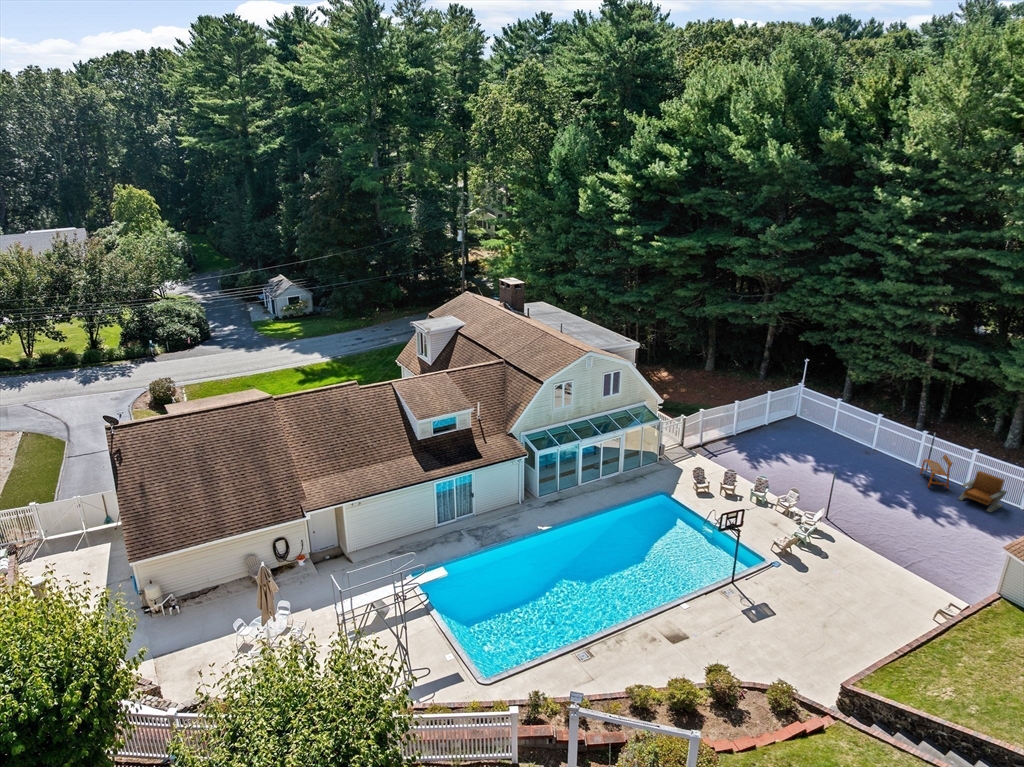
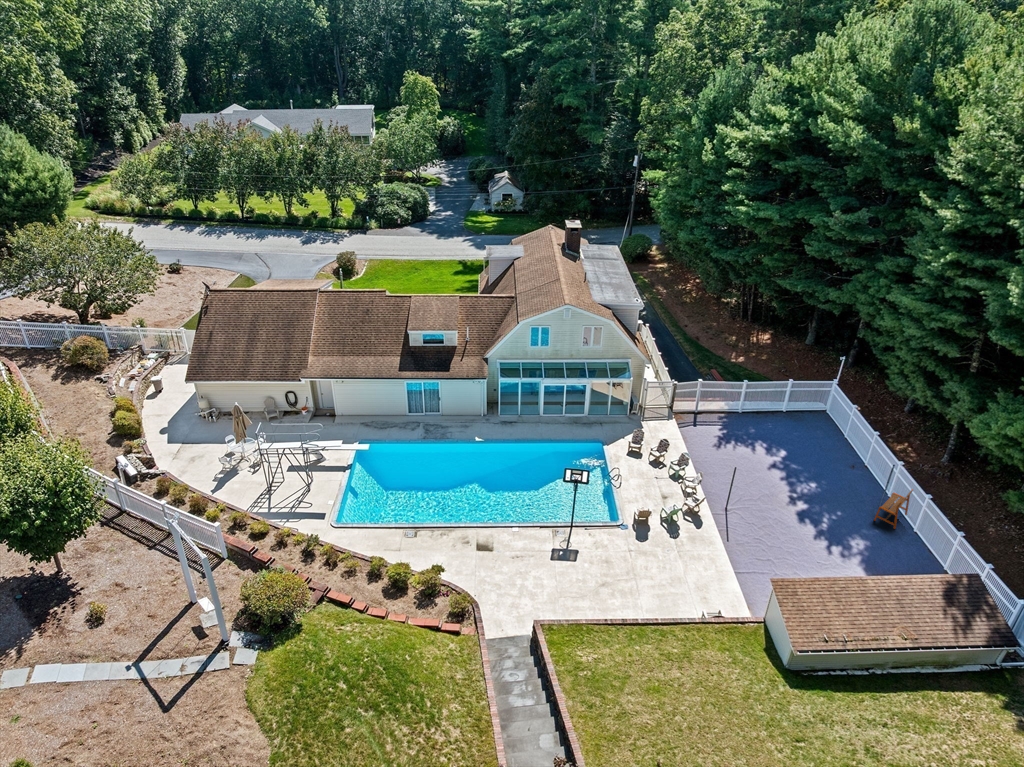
lounge chair: present [958,471,1007,512] -> none [889,520,939,565]

